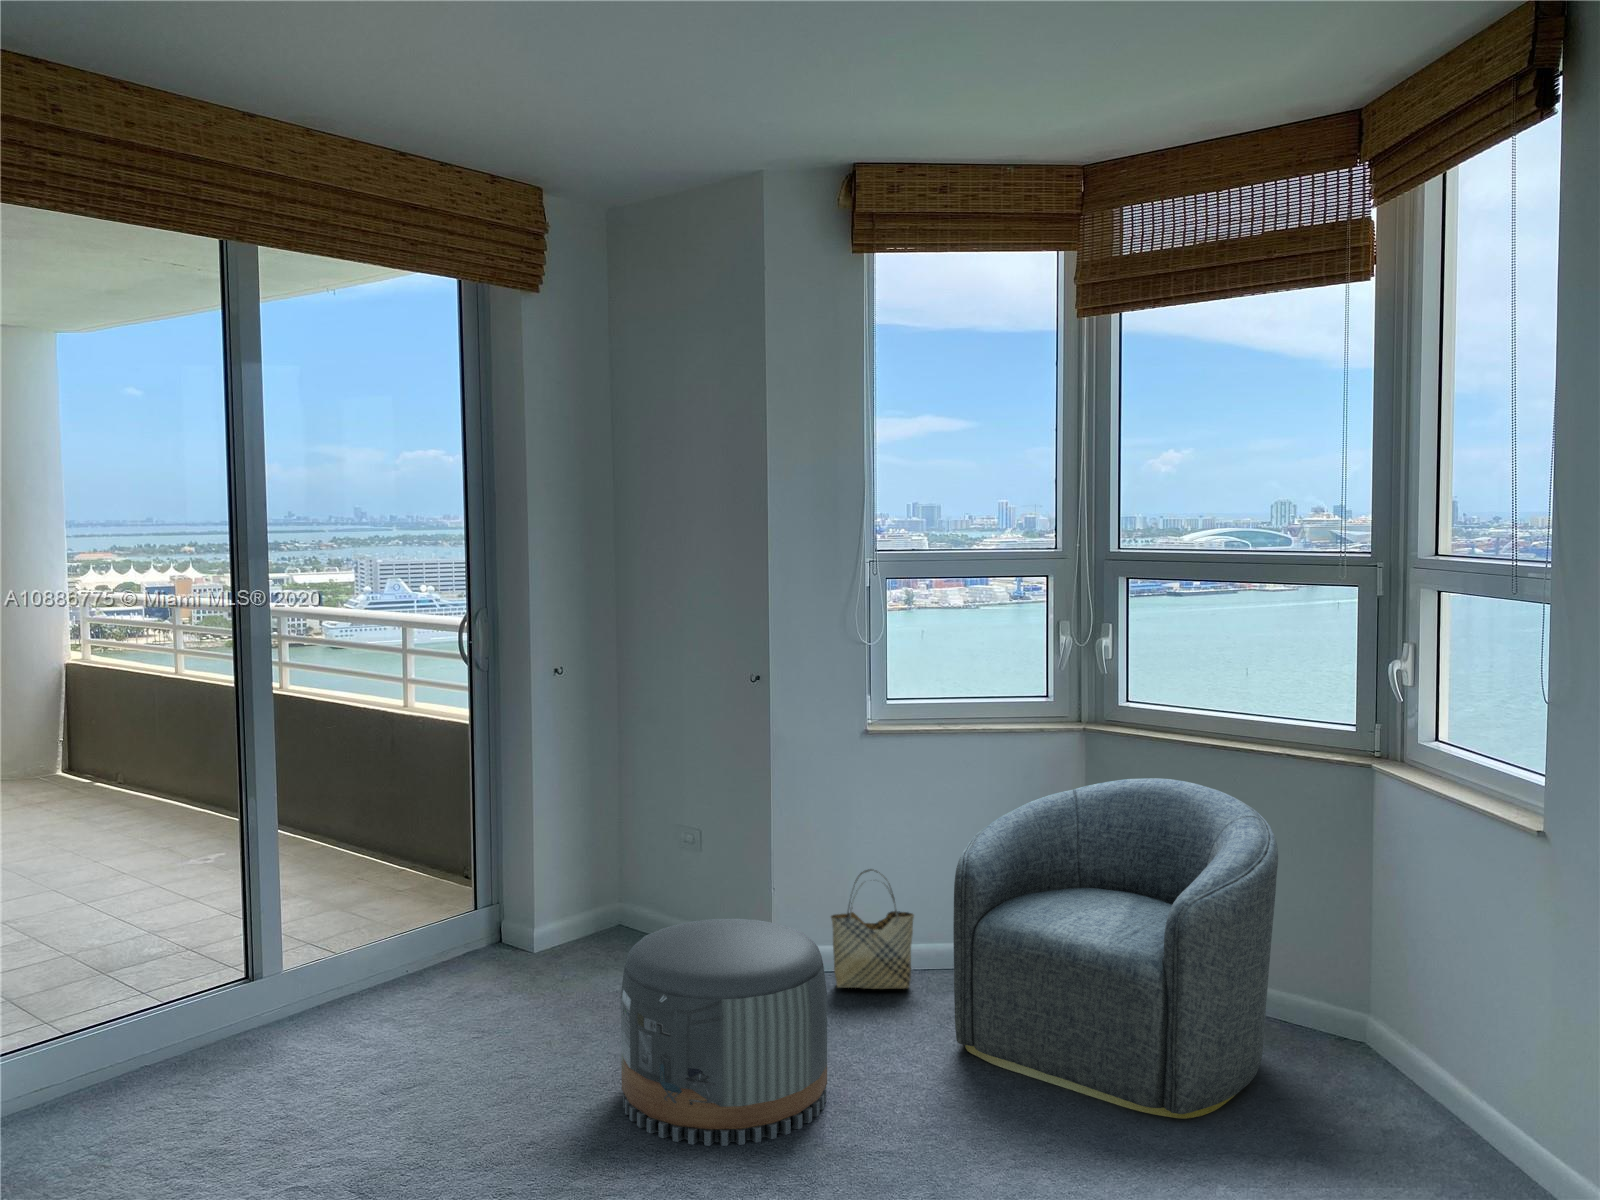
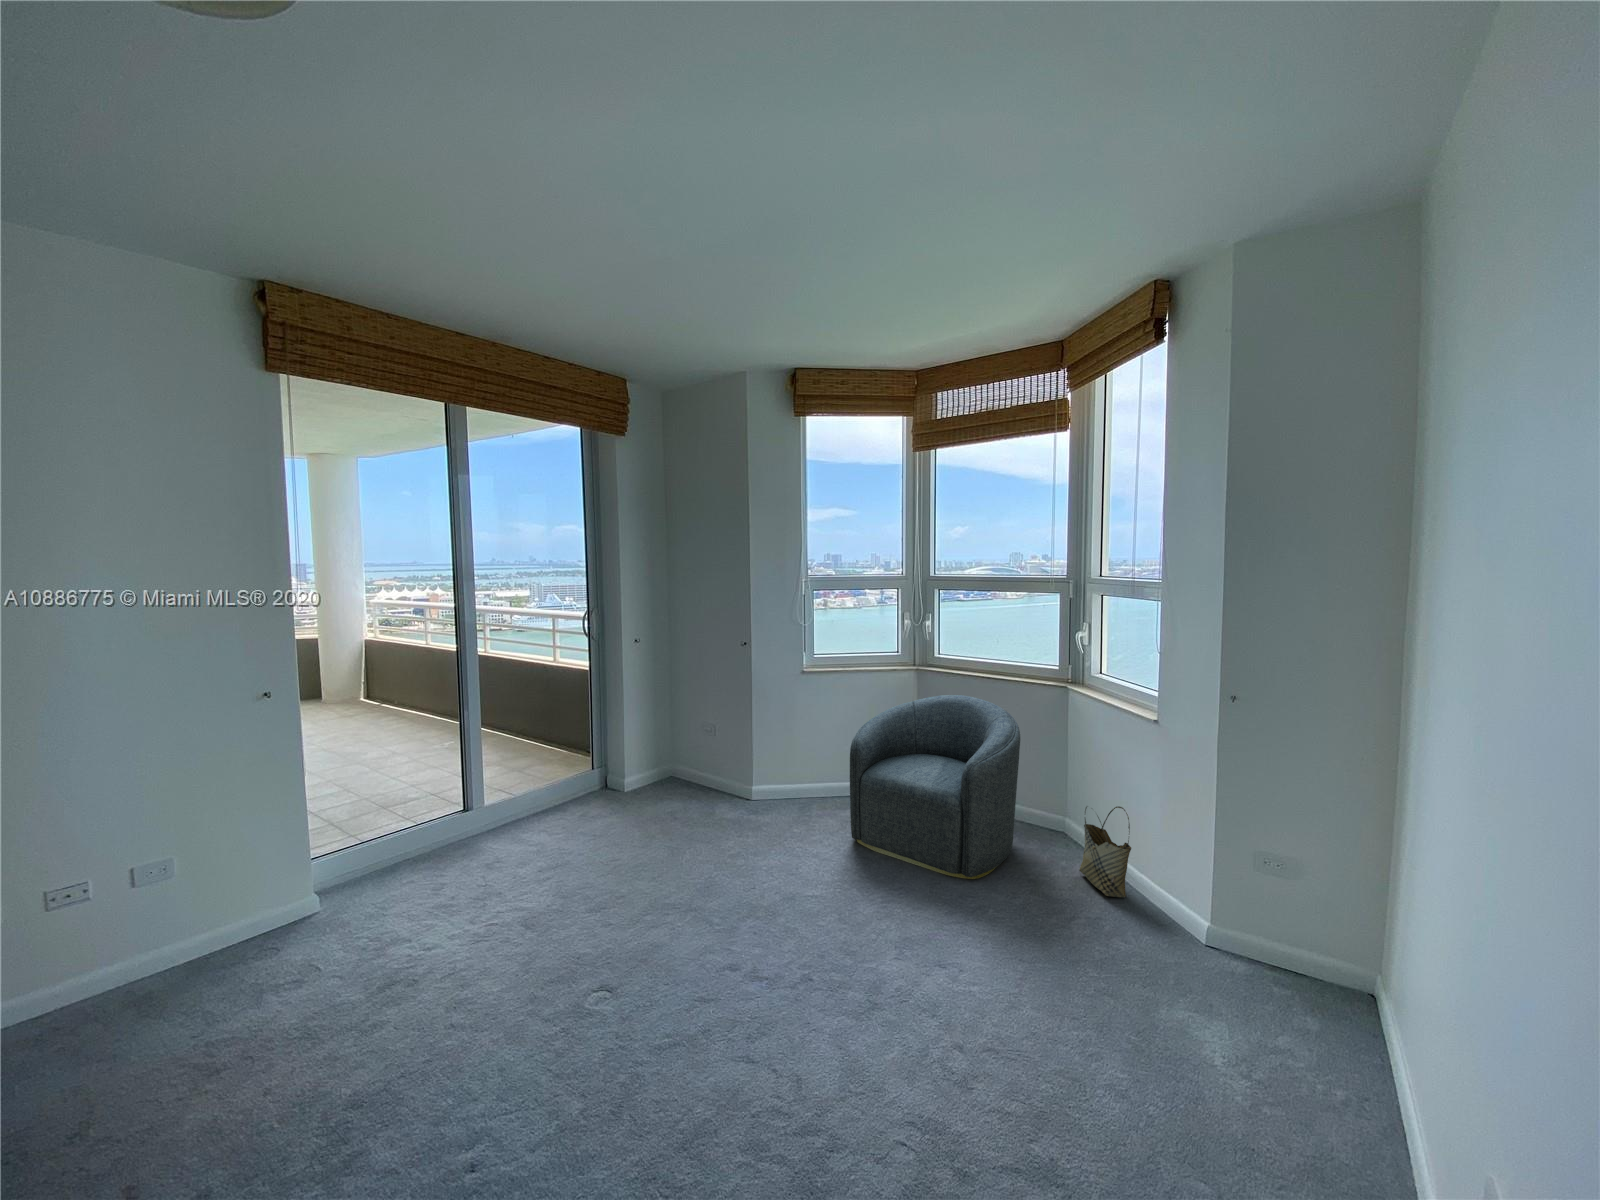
woven basket: present [831,869,914,989] -> present [1079,806,1131,897]
pouf: present [621,918,827,1146] -> none [670,775,782,901]

